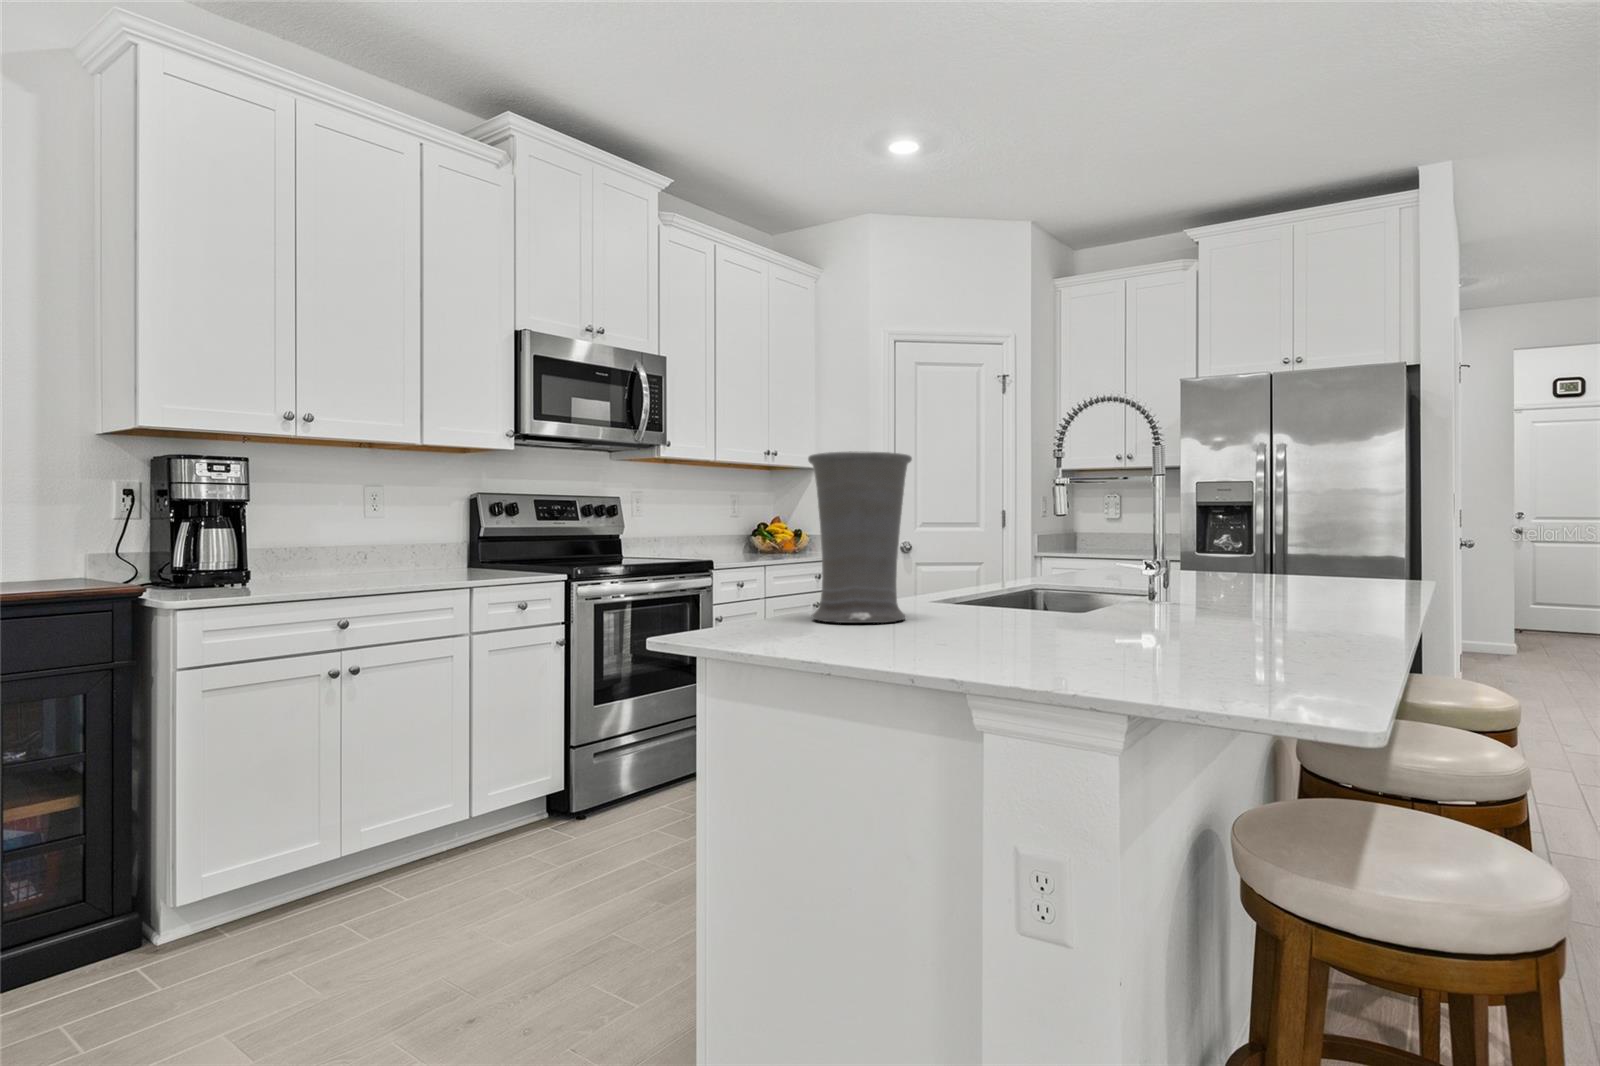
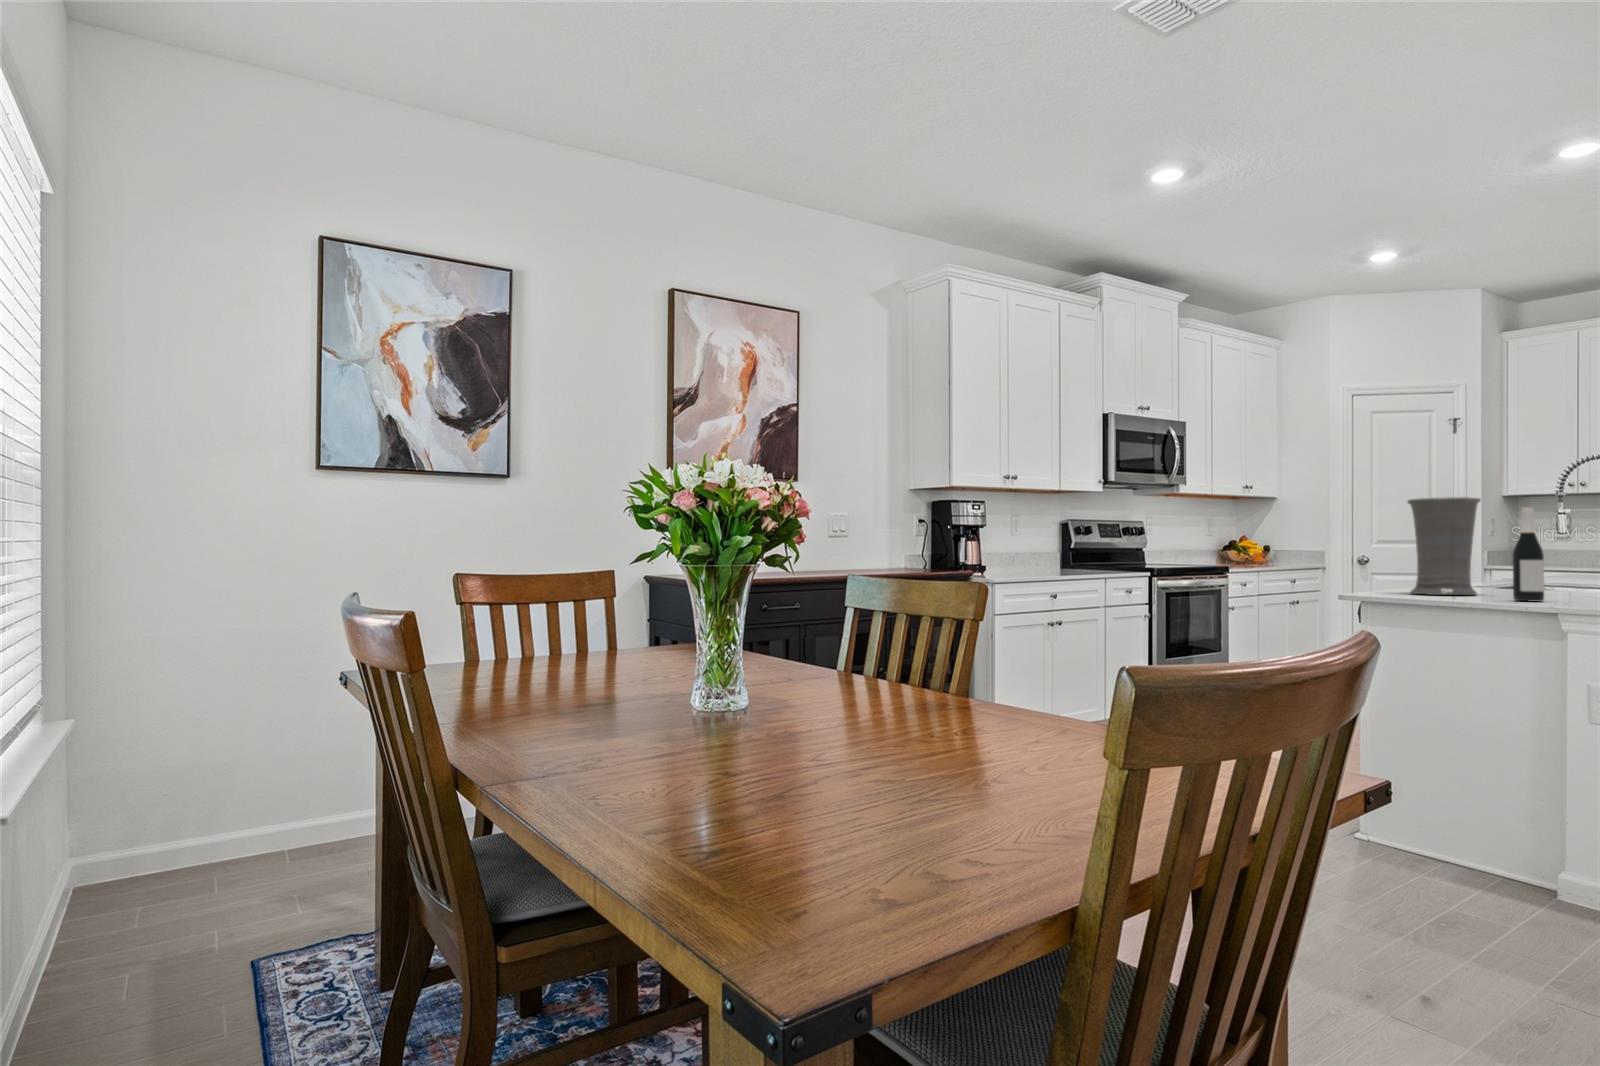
wine bottle: none [912,464,959,646] -> present [1513,506,1544,602]

